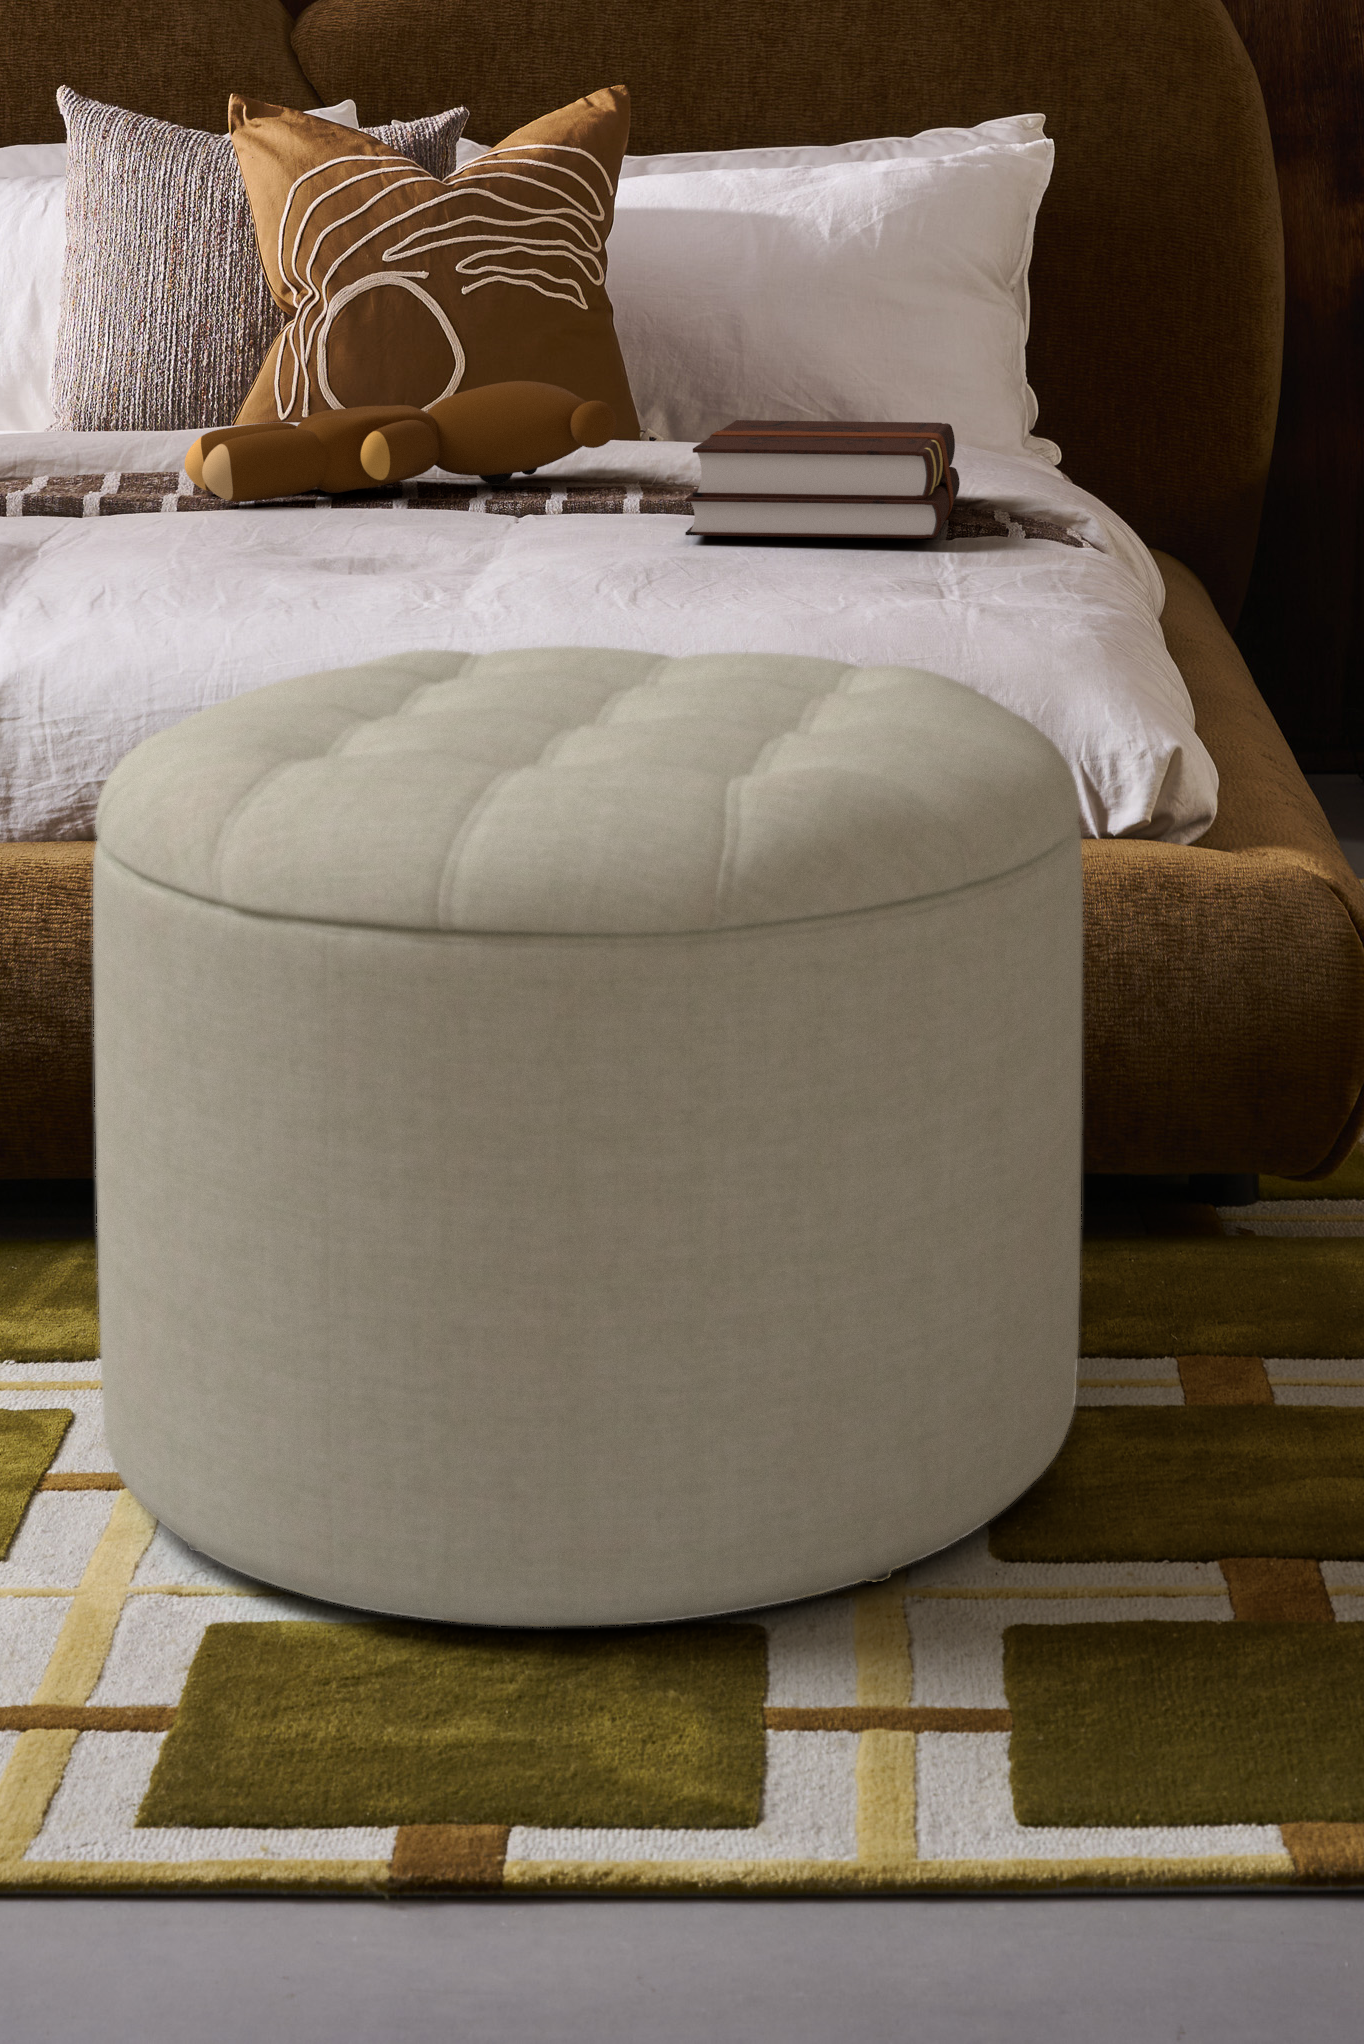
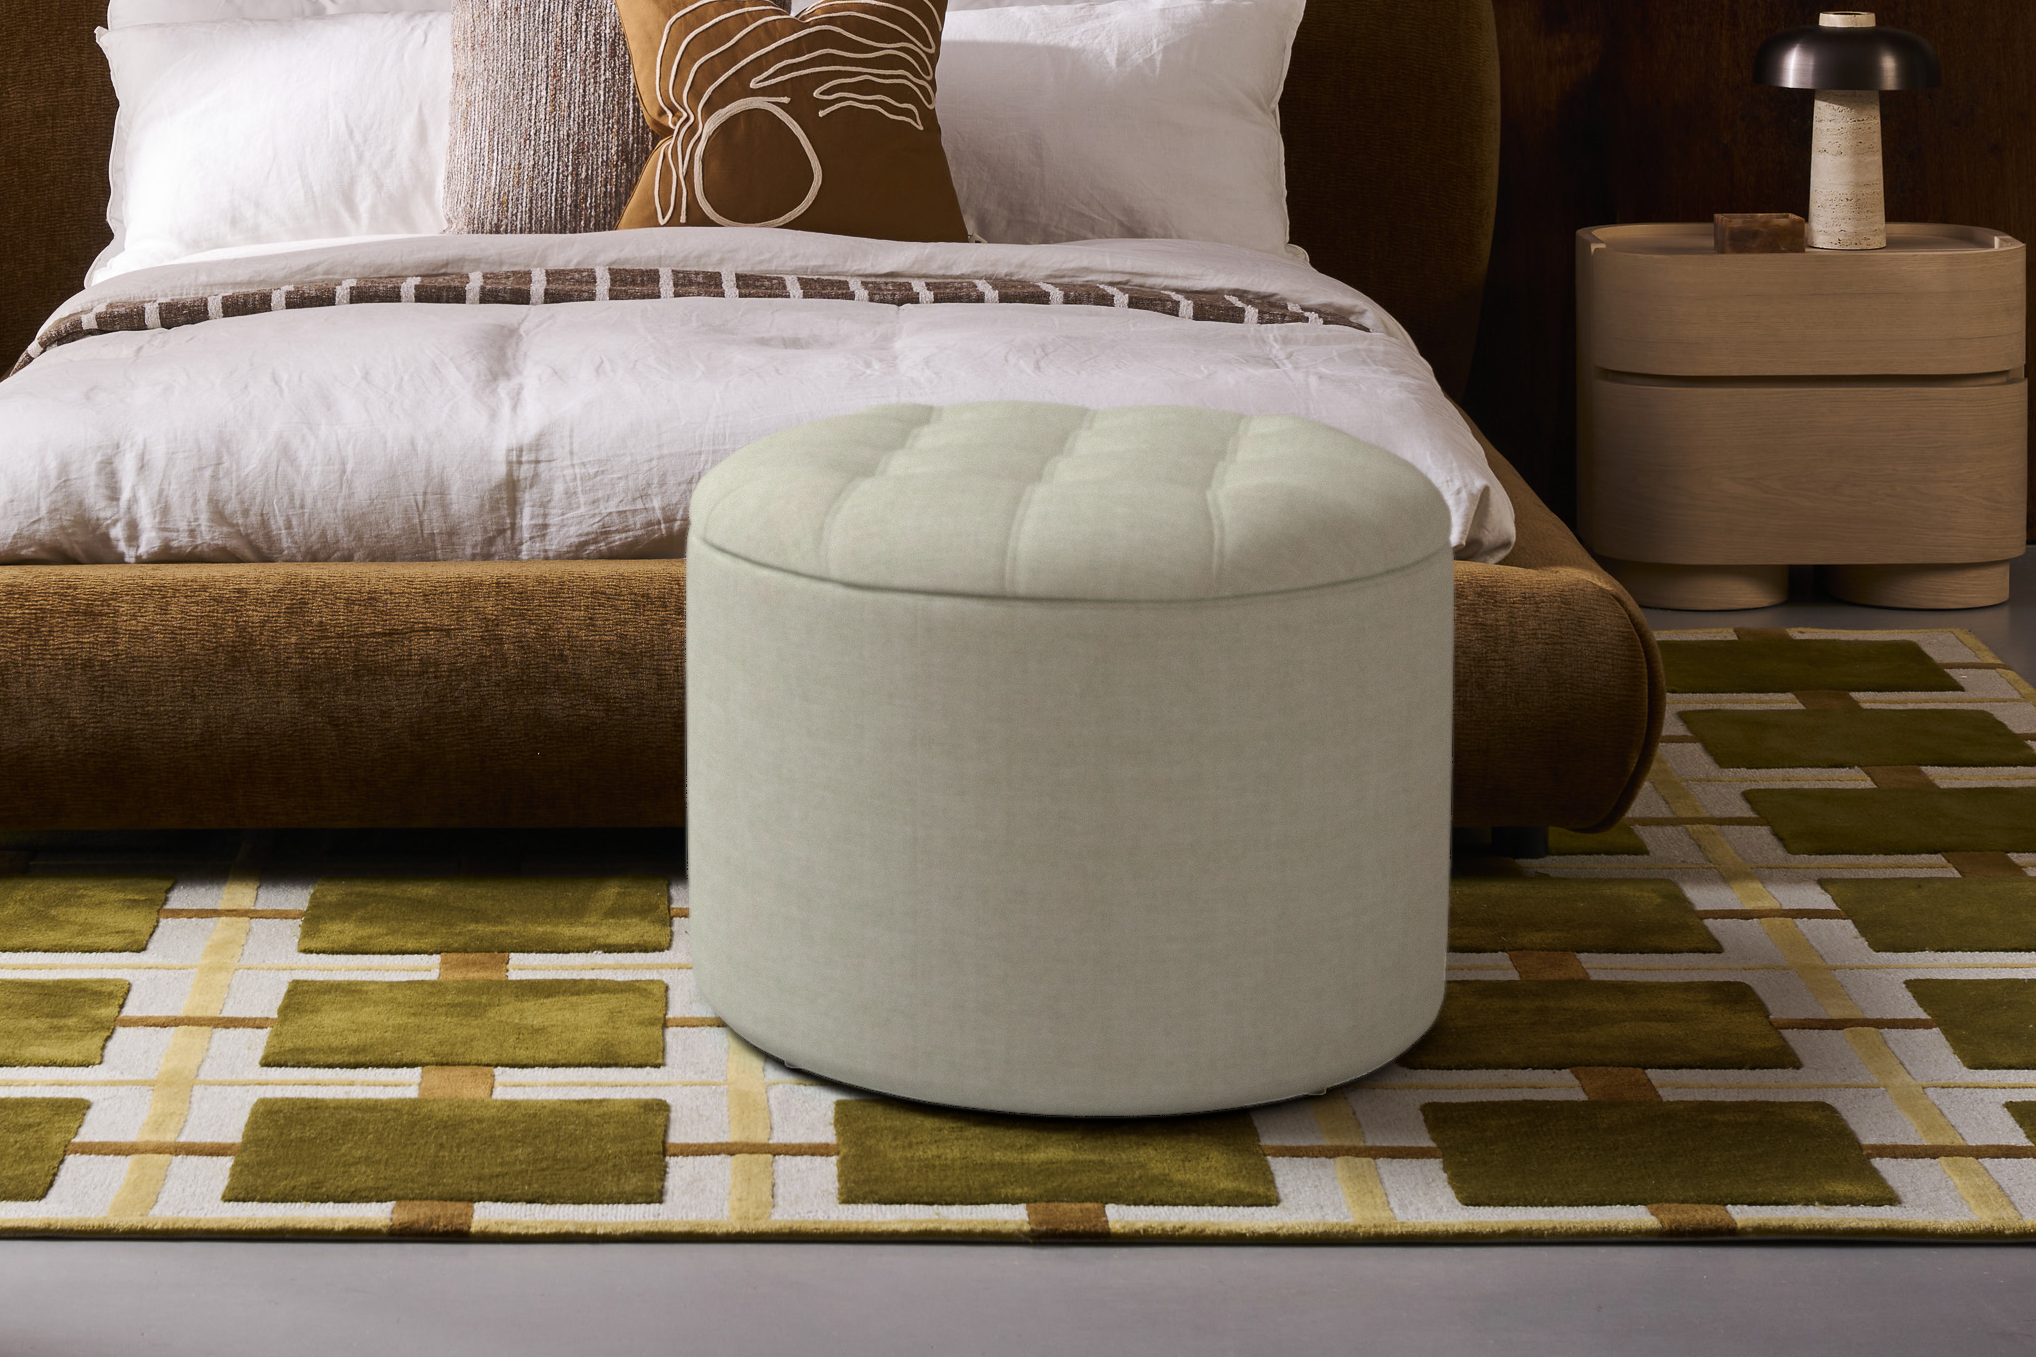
teddy bear: present [185,381,617,502] -> none [626,191,978,291]
hardback book: present [685,420,960,538] -> none [1062,223,1276,319]

